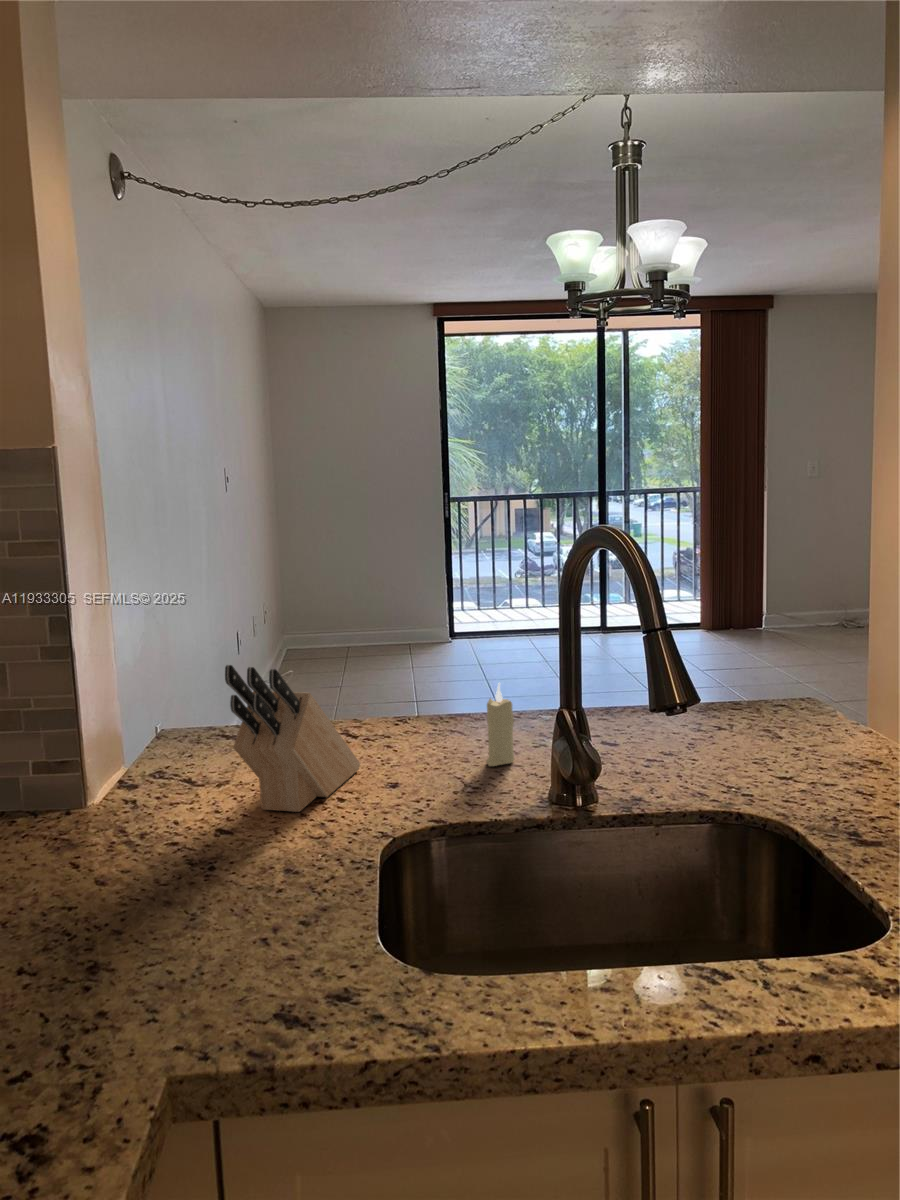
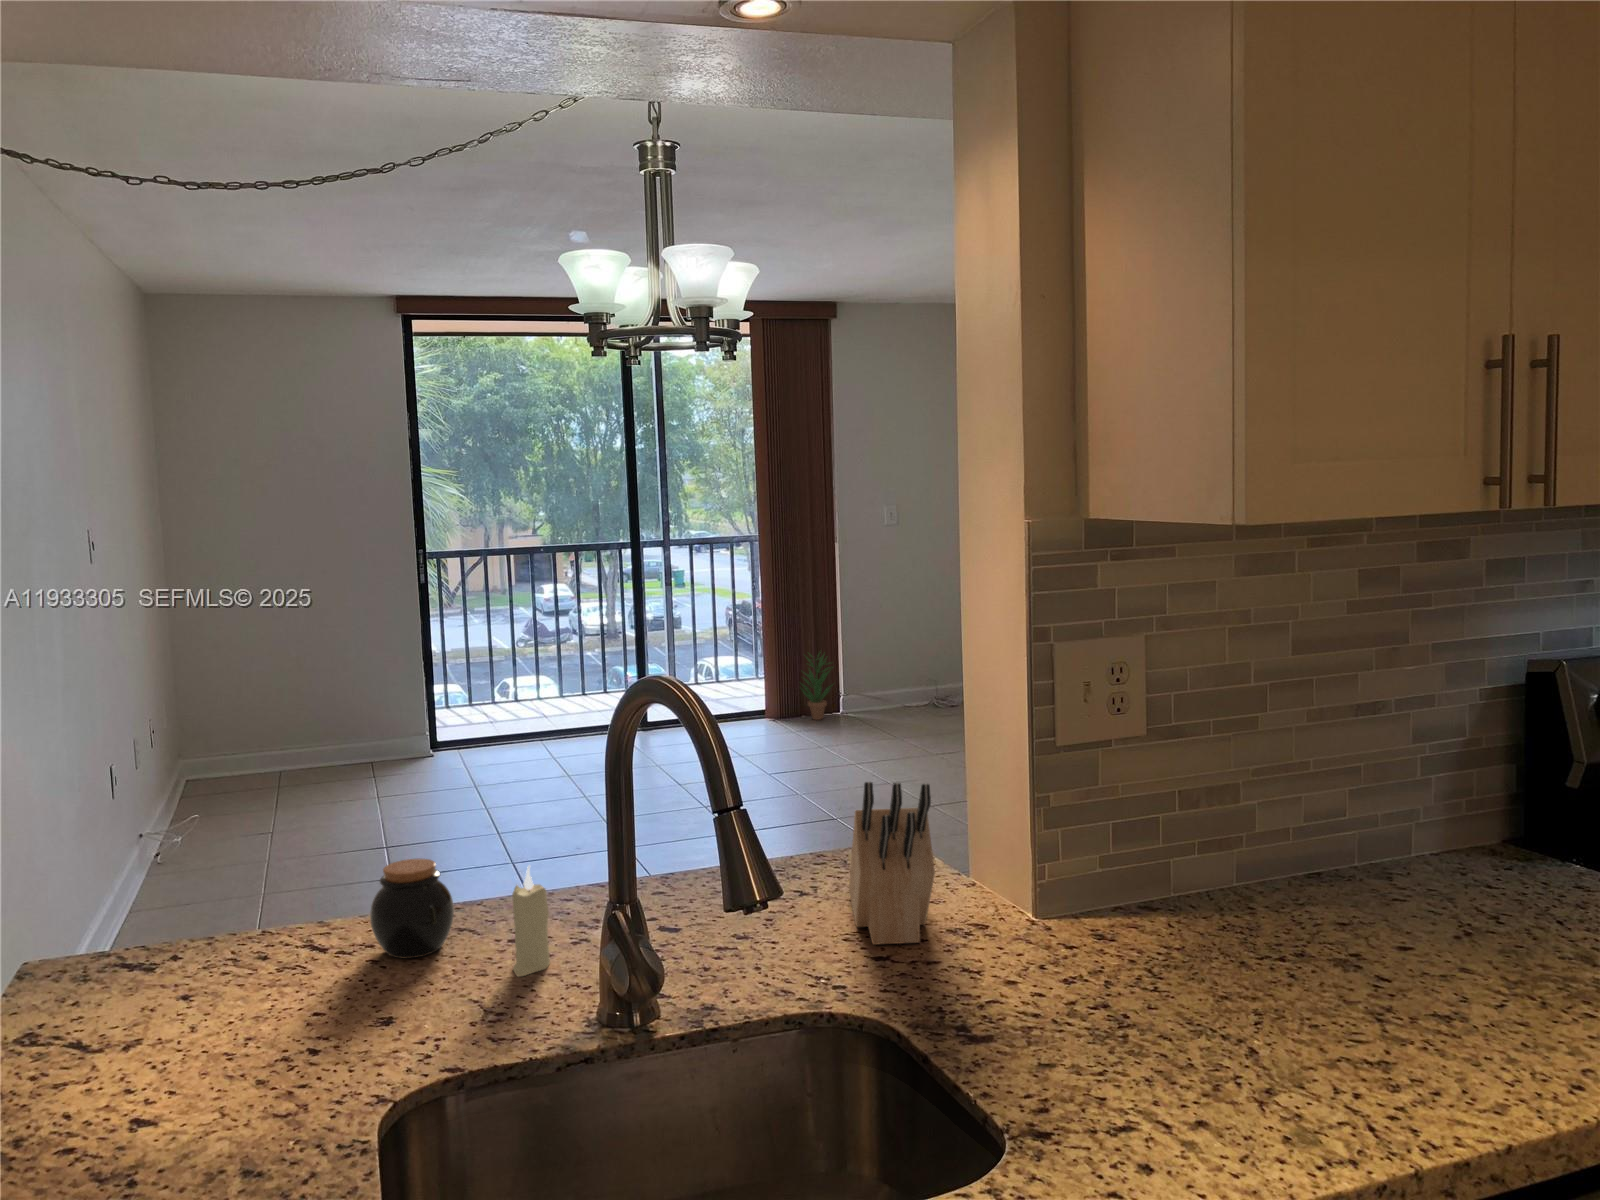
potted plant: none [729,583,761,638] -> present [801,653,833,720]
knife block: present [225,665,360,812] -> present [849,782,935,945]
jar: none [387,678,446,749] -> present [370,859,454,959]

